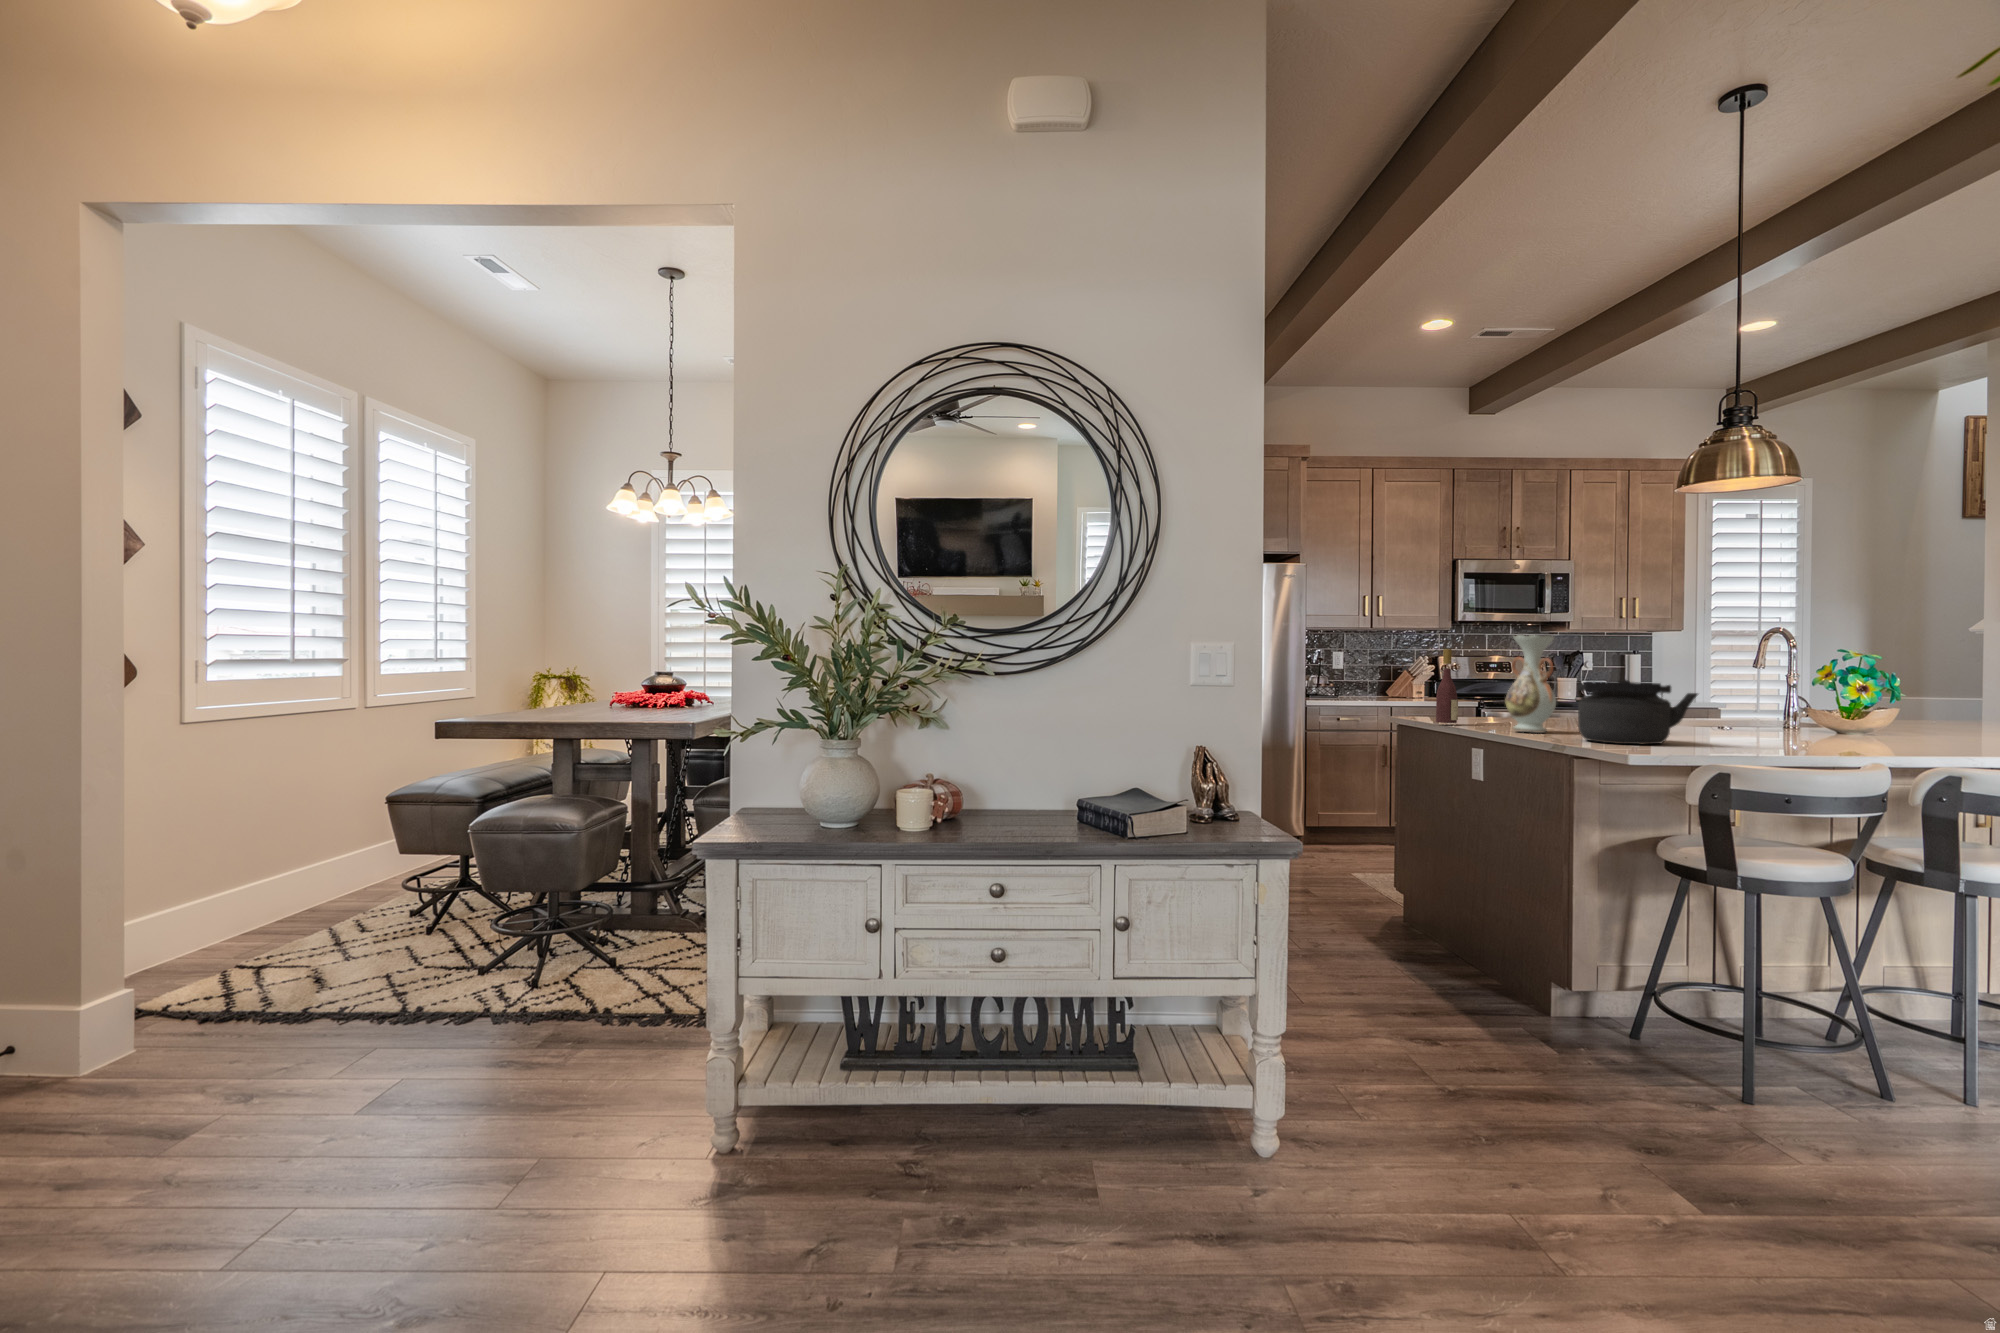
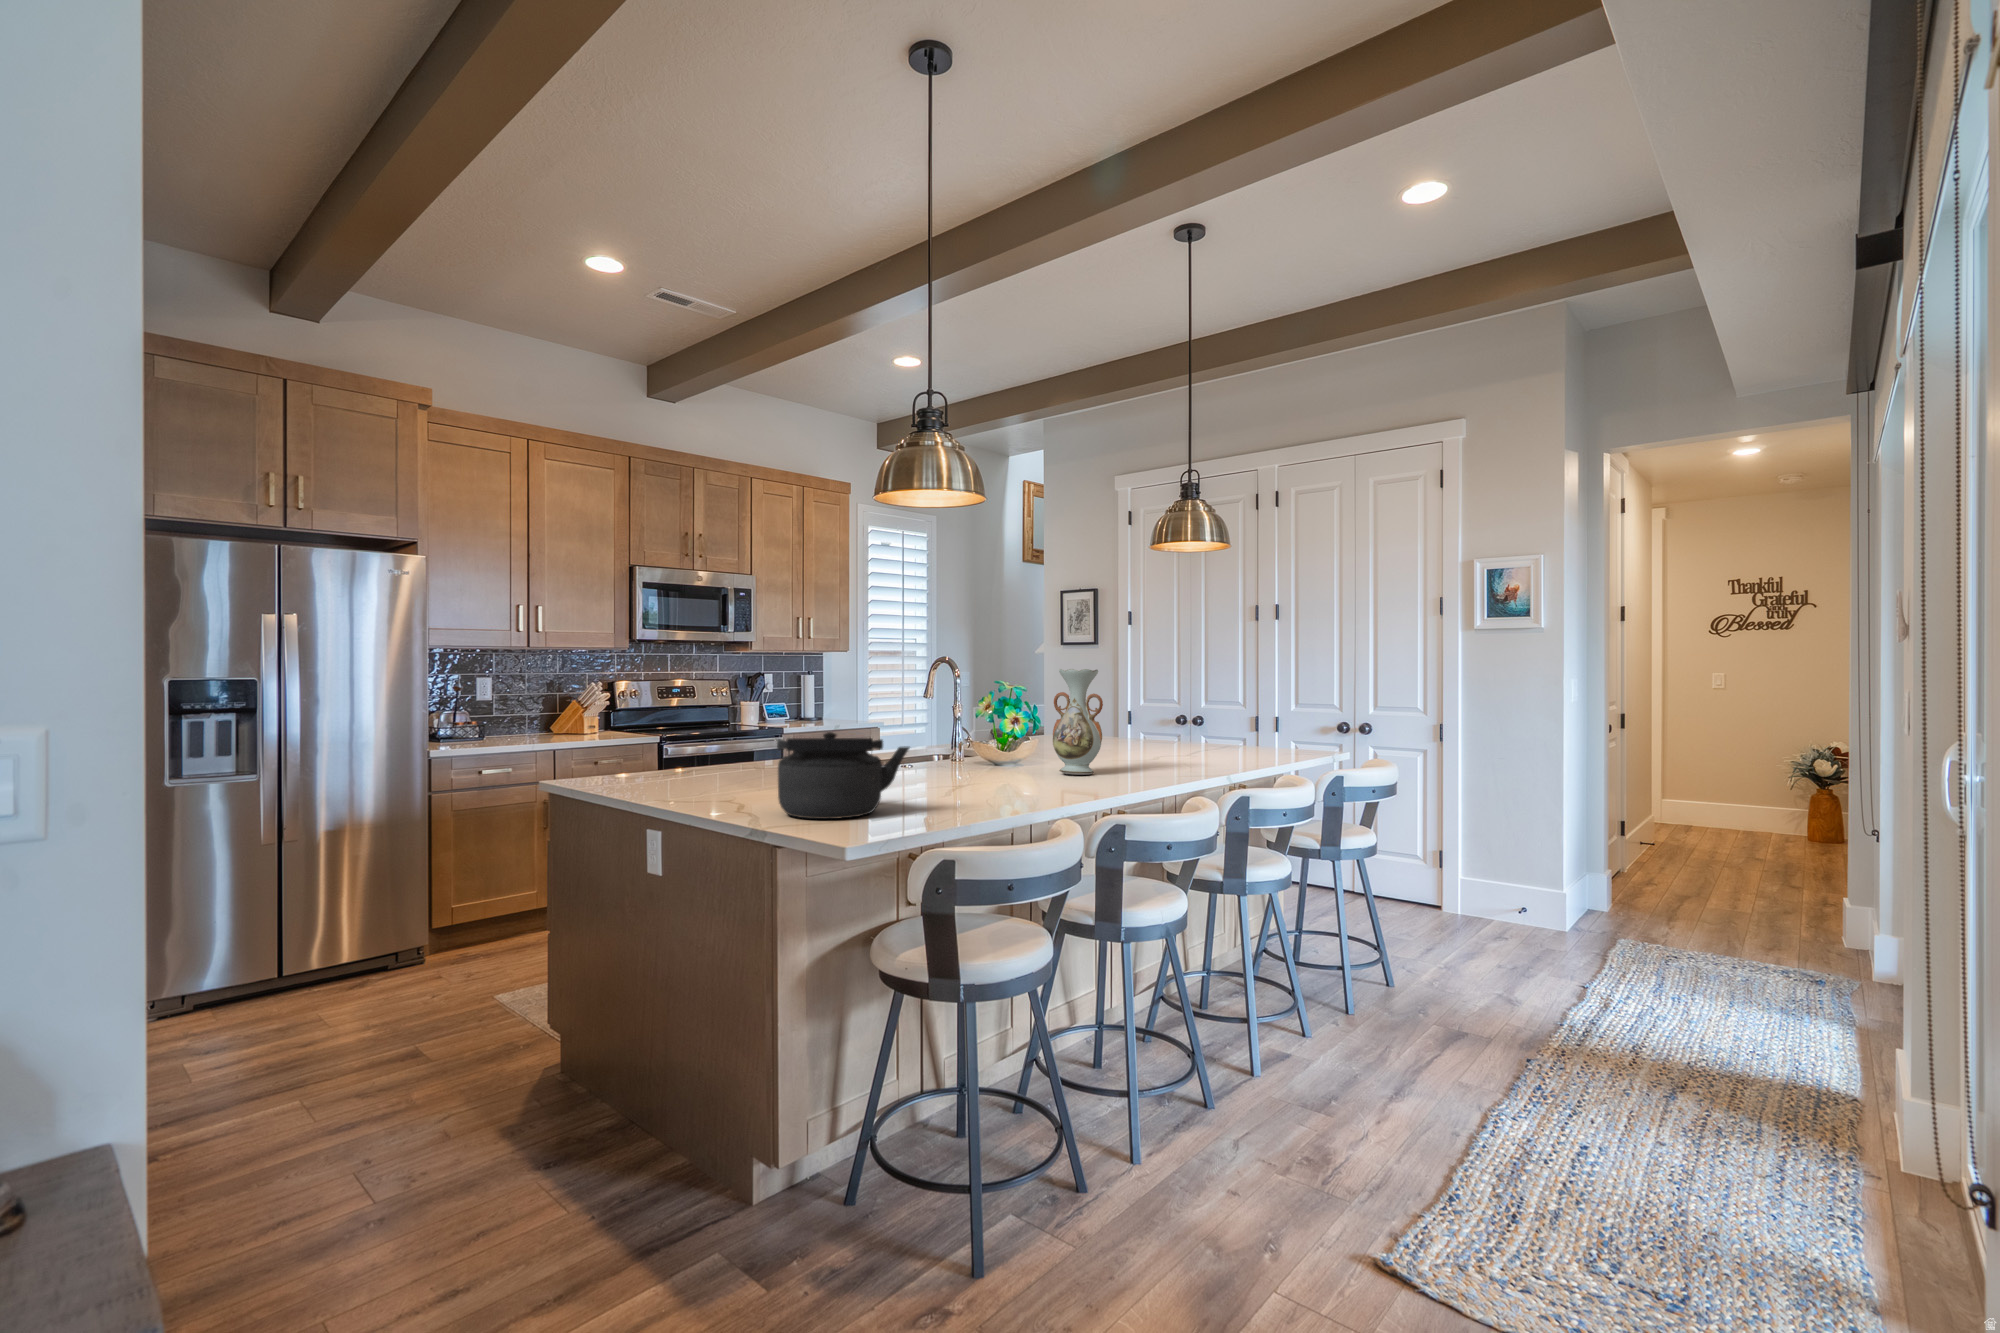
vase: present [1505,635,1556,733] -> present [1053,669,1103,775]
wine bottle: present [1436,649,1458,723] -> none [596,688,626,794]

